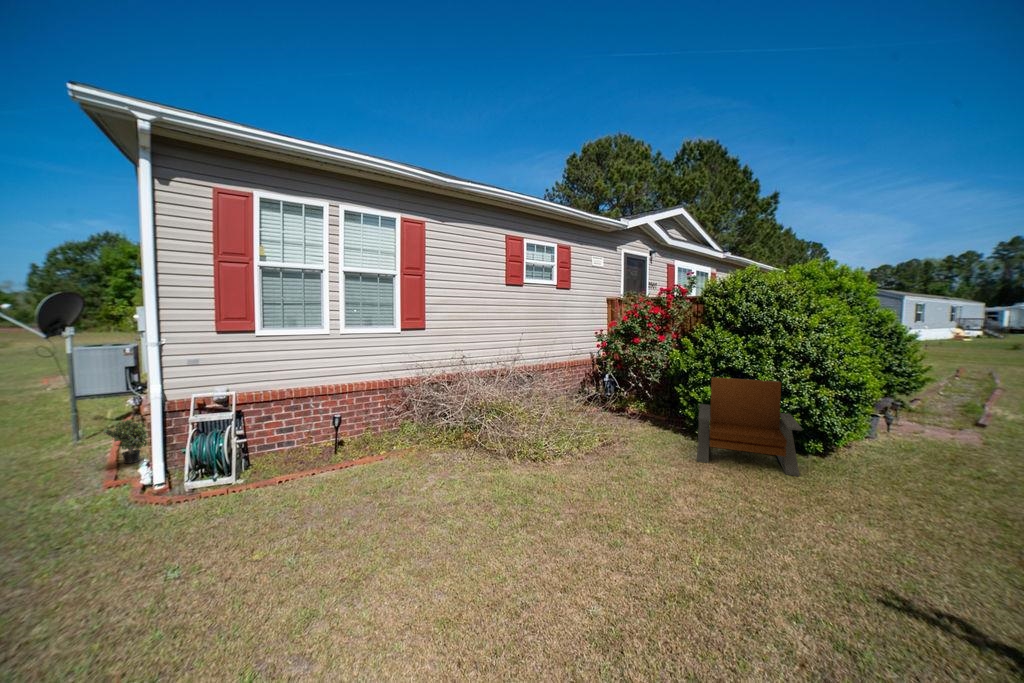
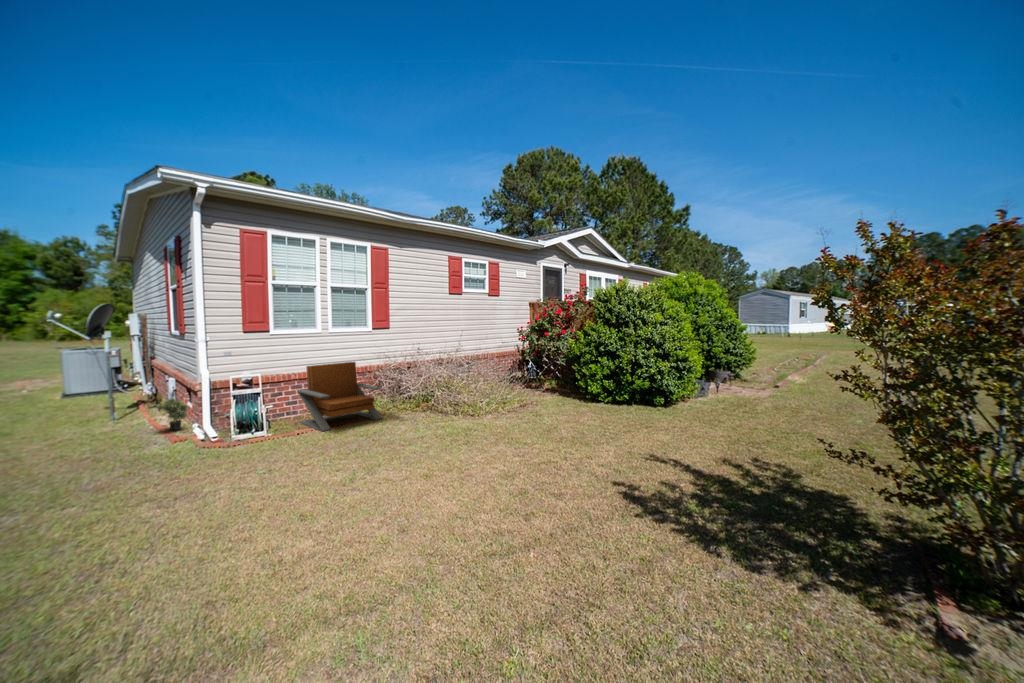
lounge chair: present [697,377,802,476] -> present [297,362,382,431]

